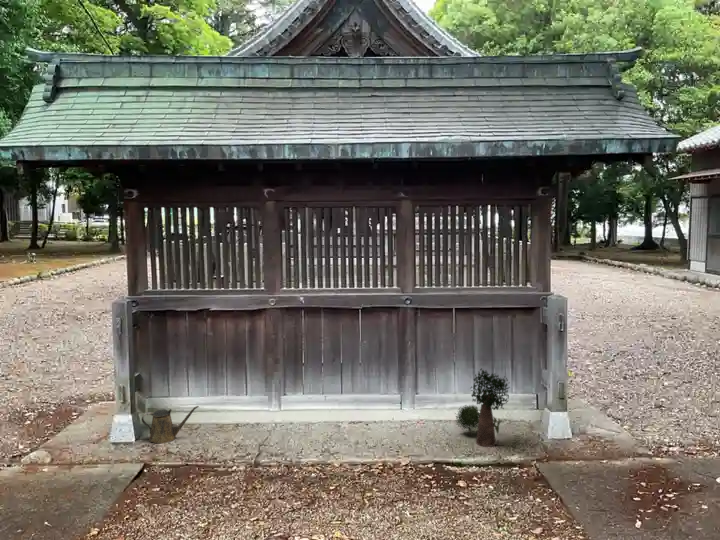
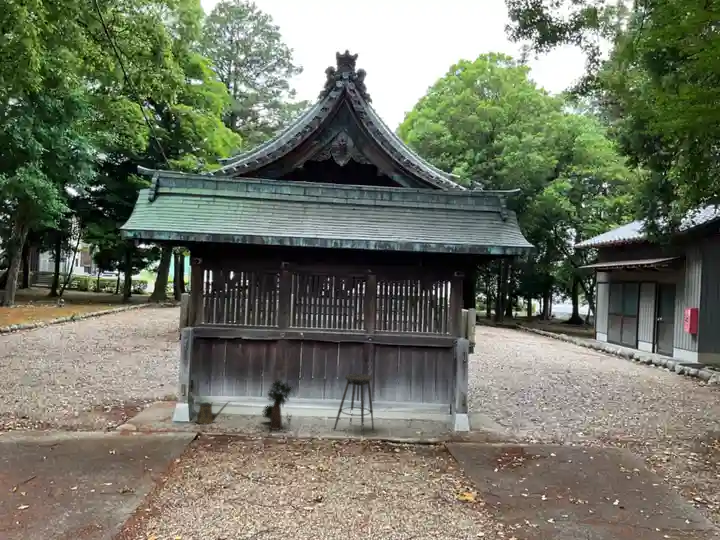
stool: none [357,355,420,454] -> present [334,373,374,435]
potted plant: present [456,368,509,447] -> present [262,381,292,430]

